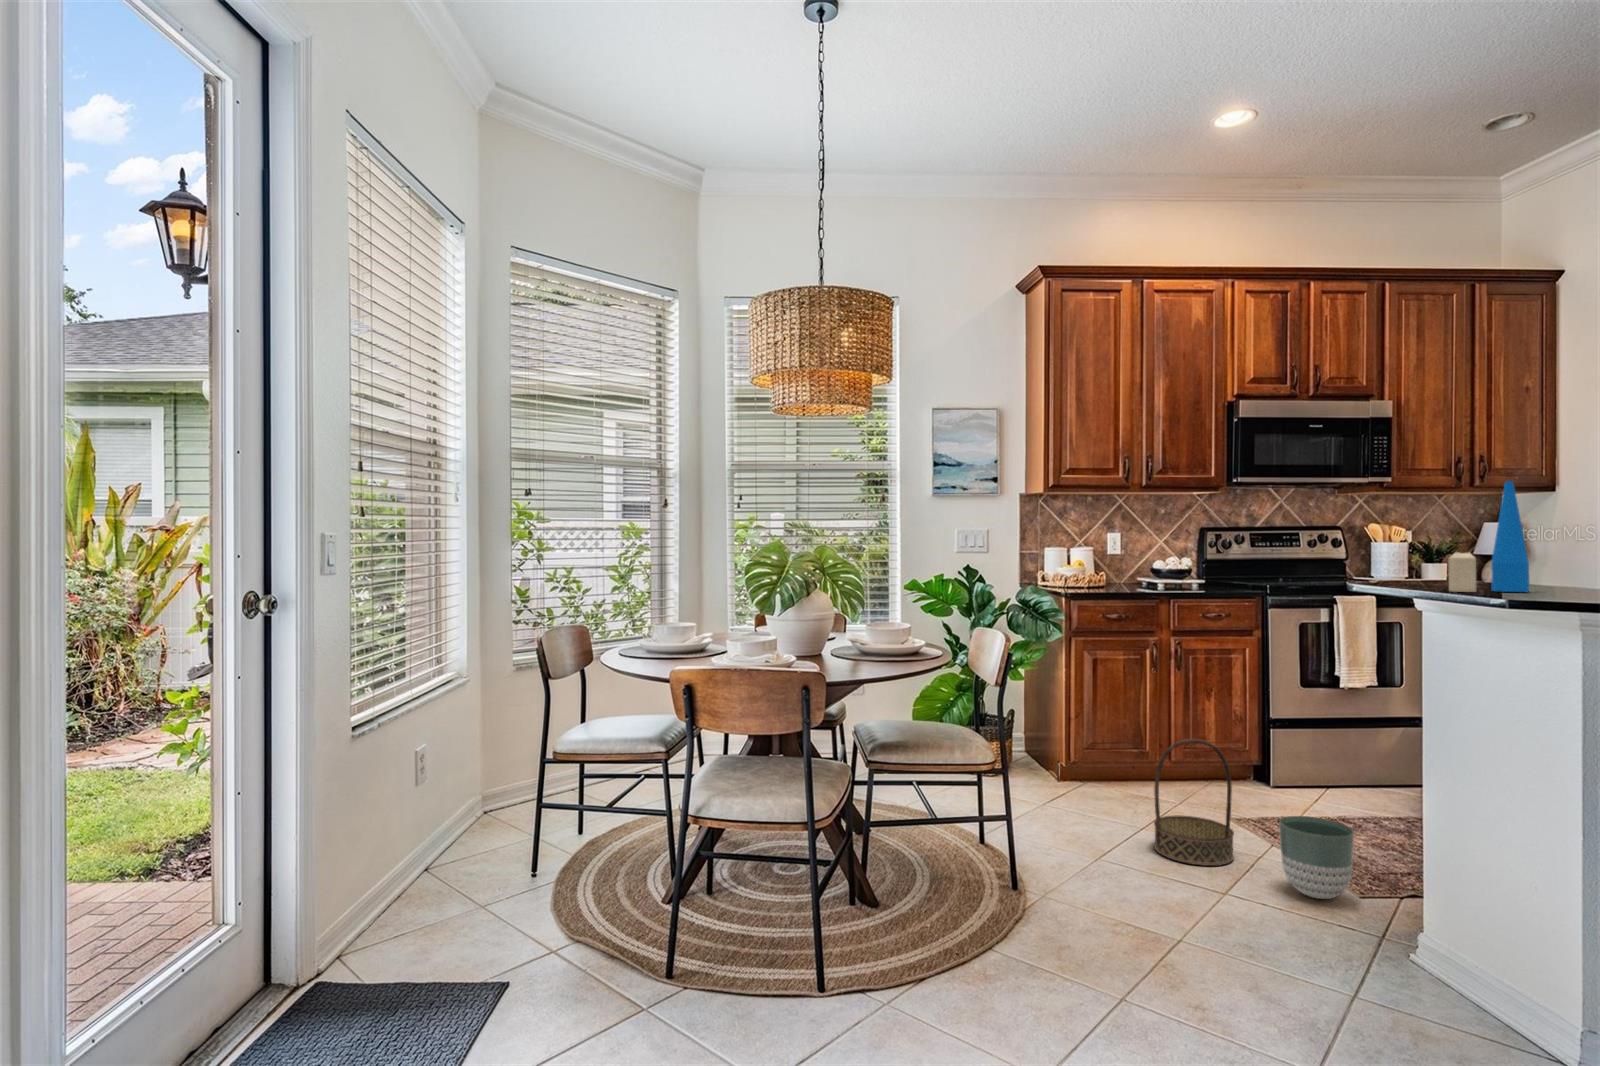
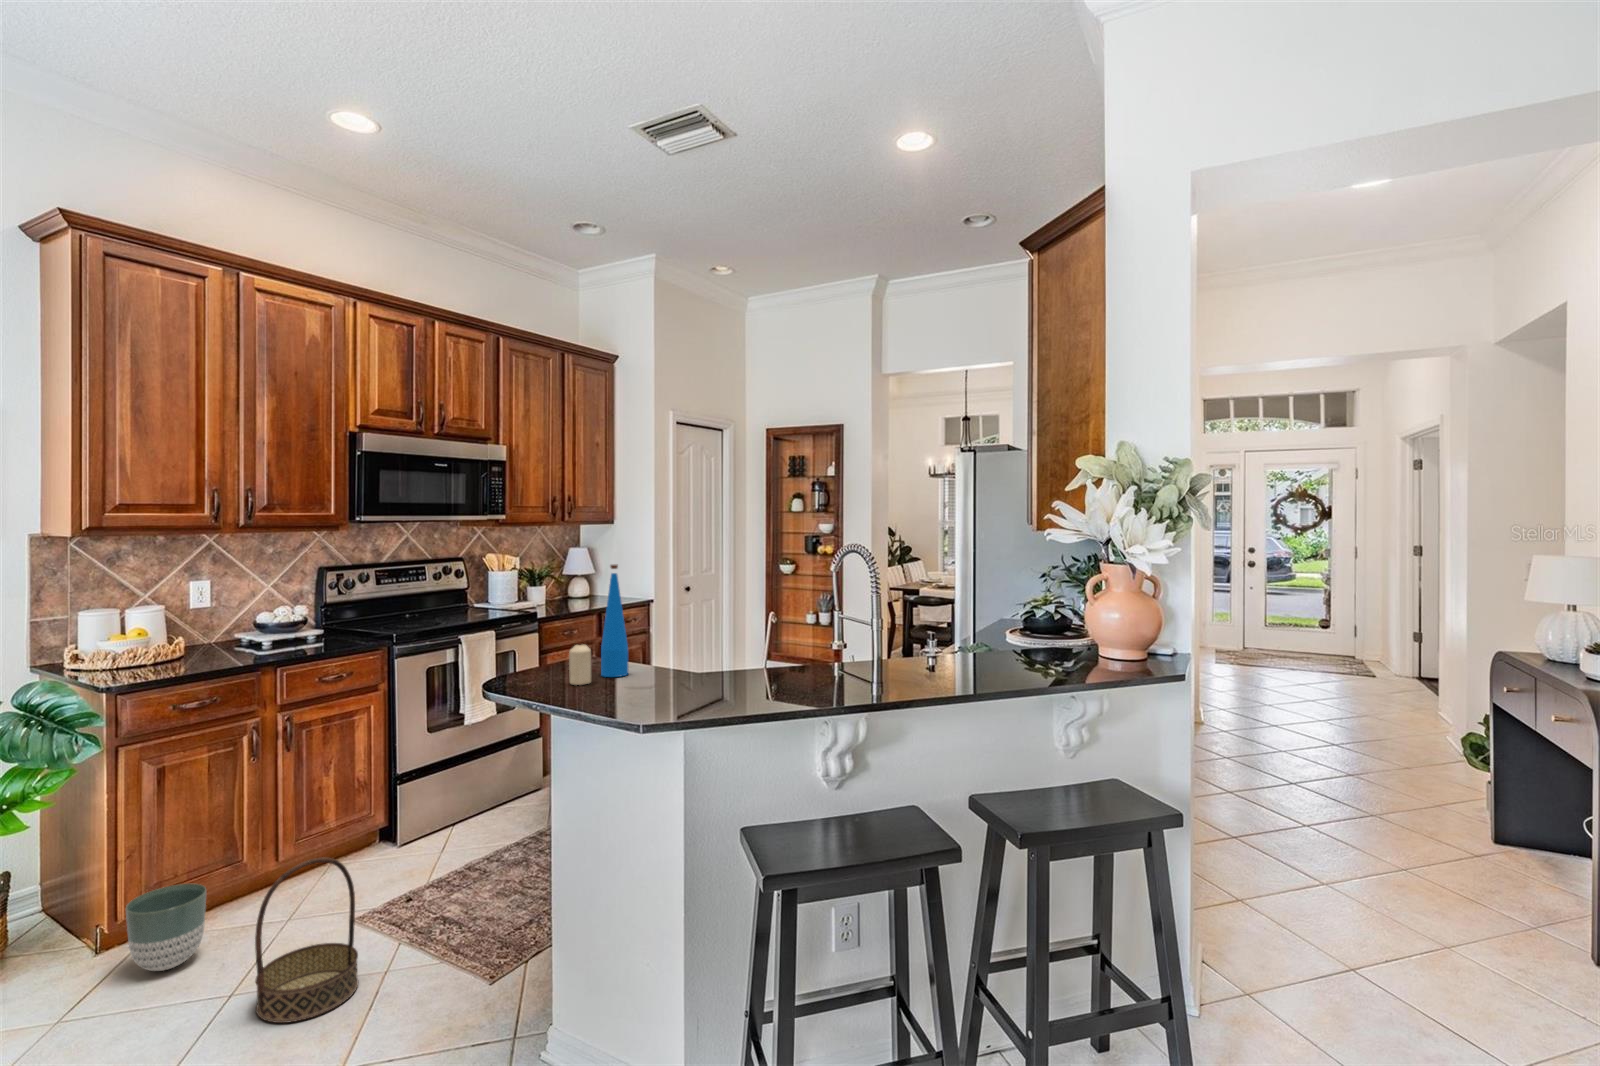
planter: present [1279,816,1354,899] -> present [126,884,206,971]

